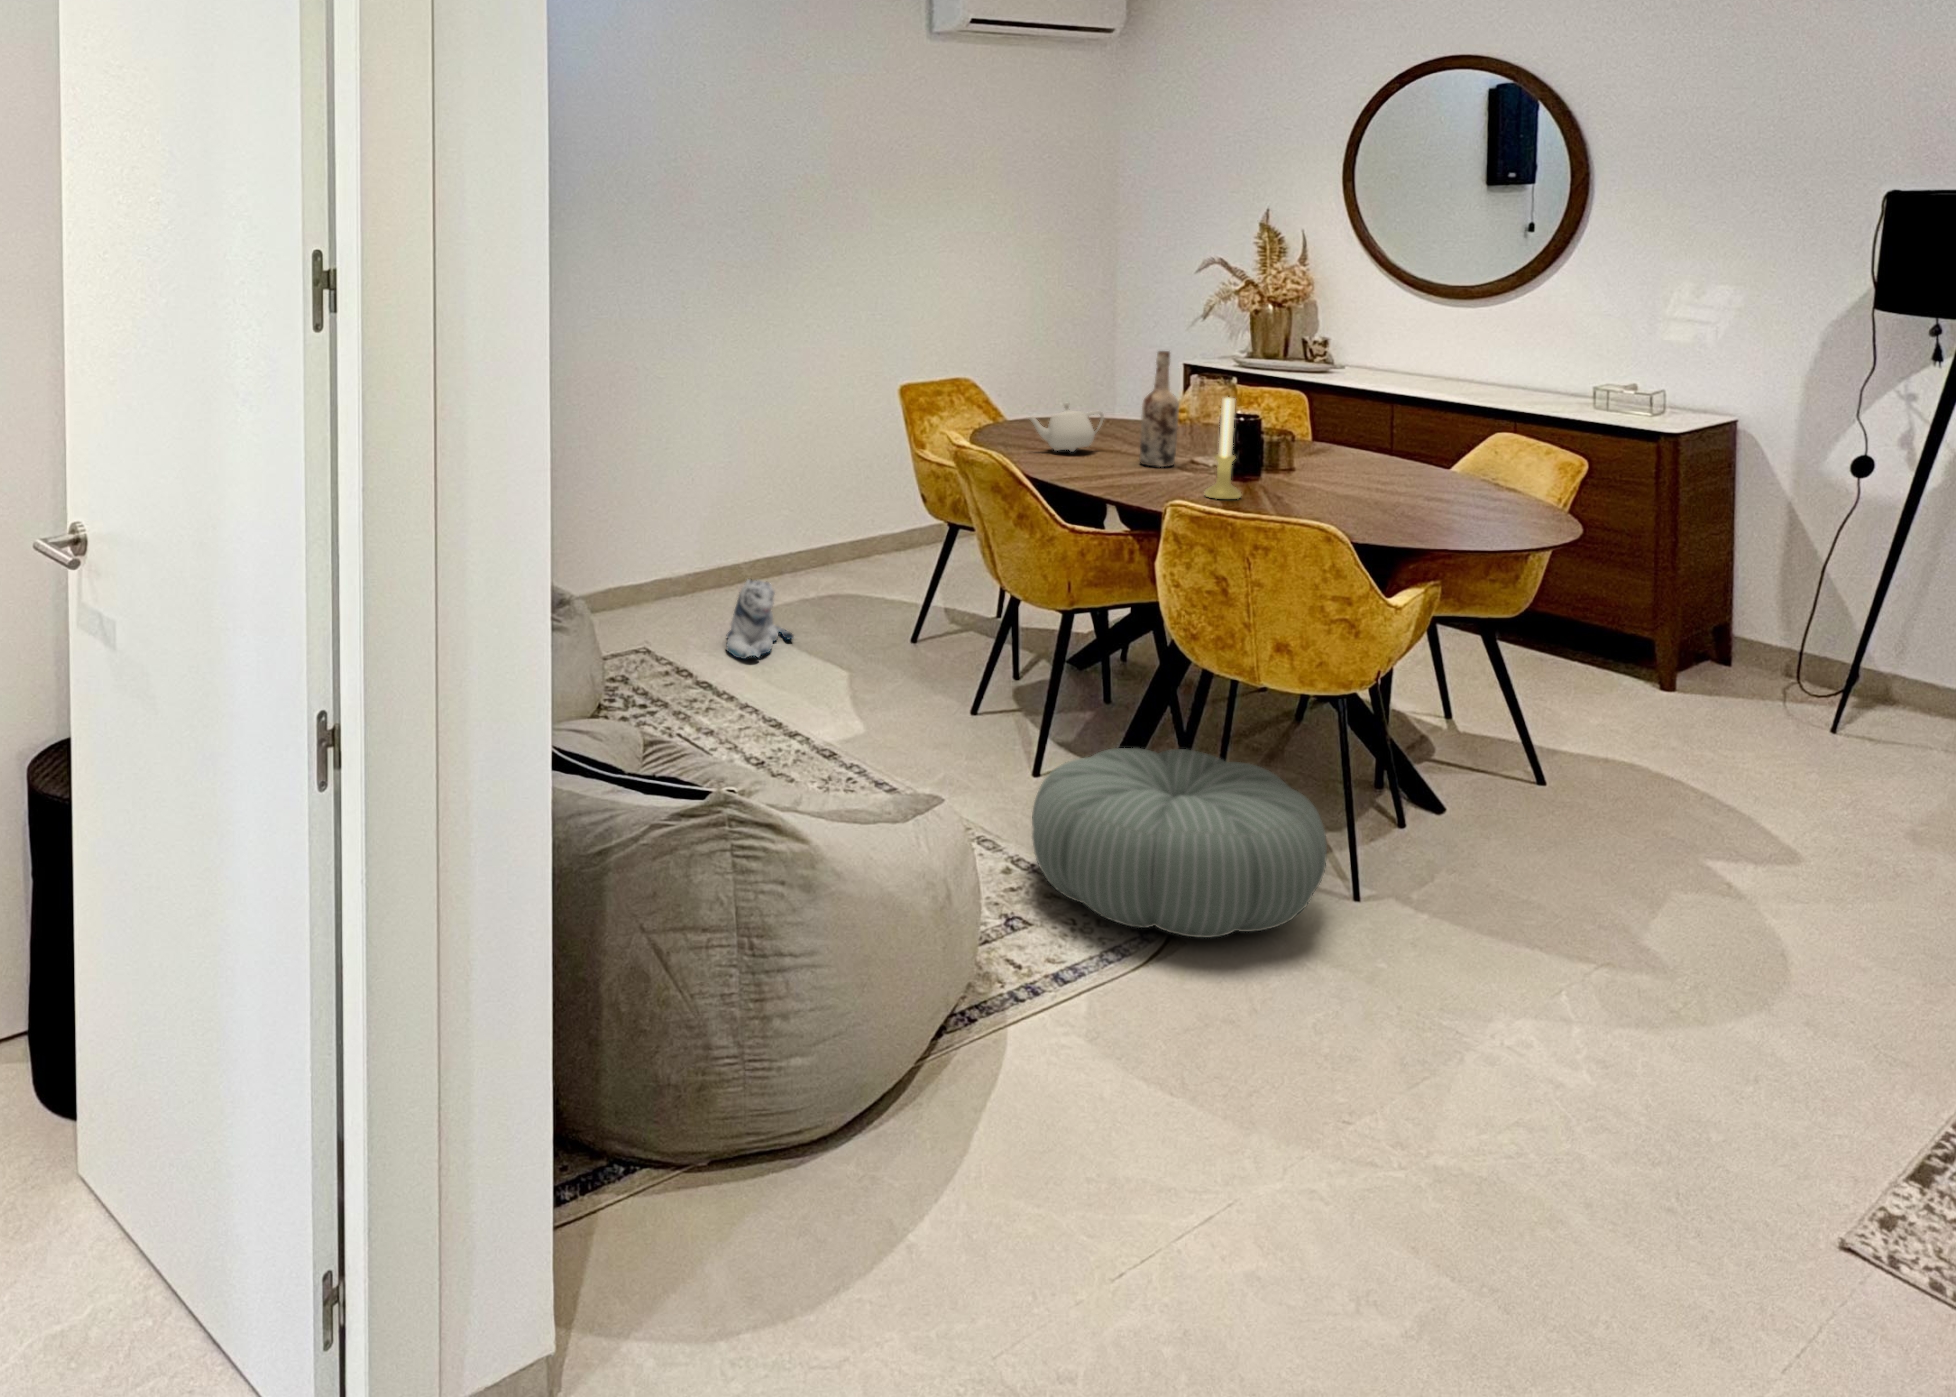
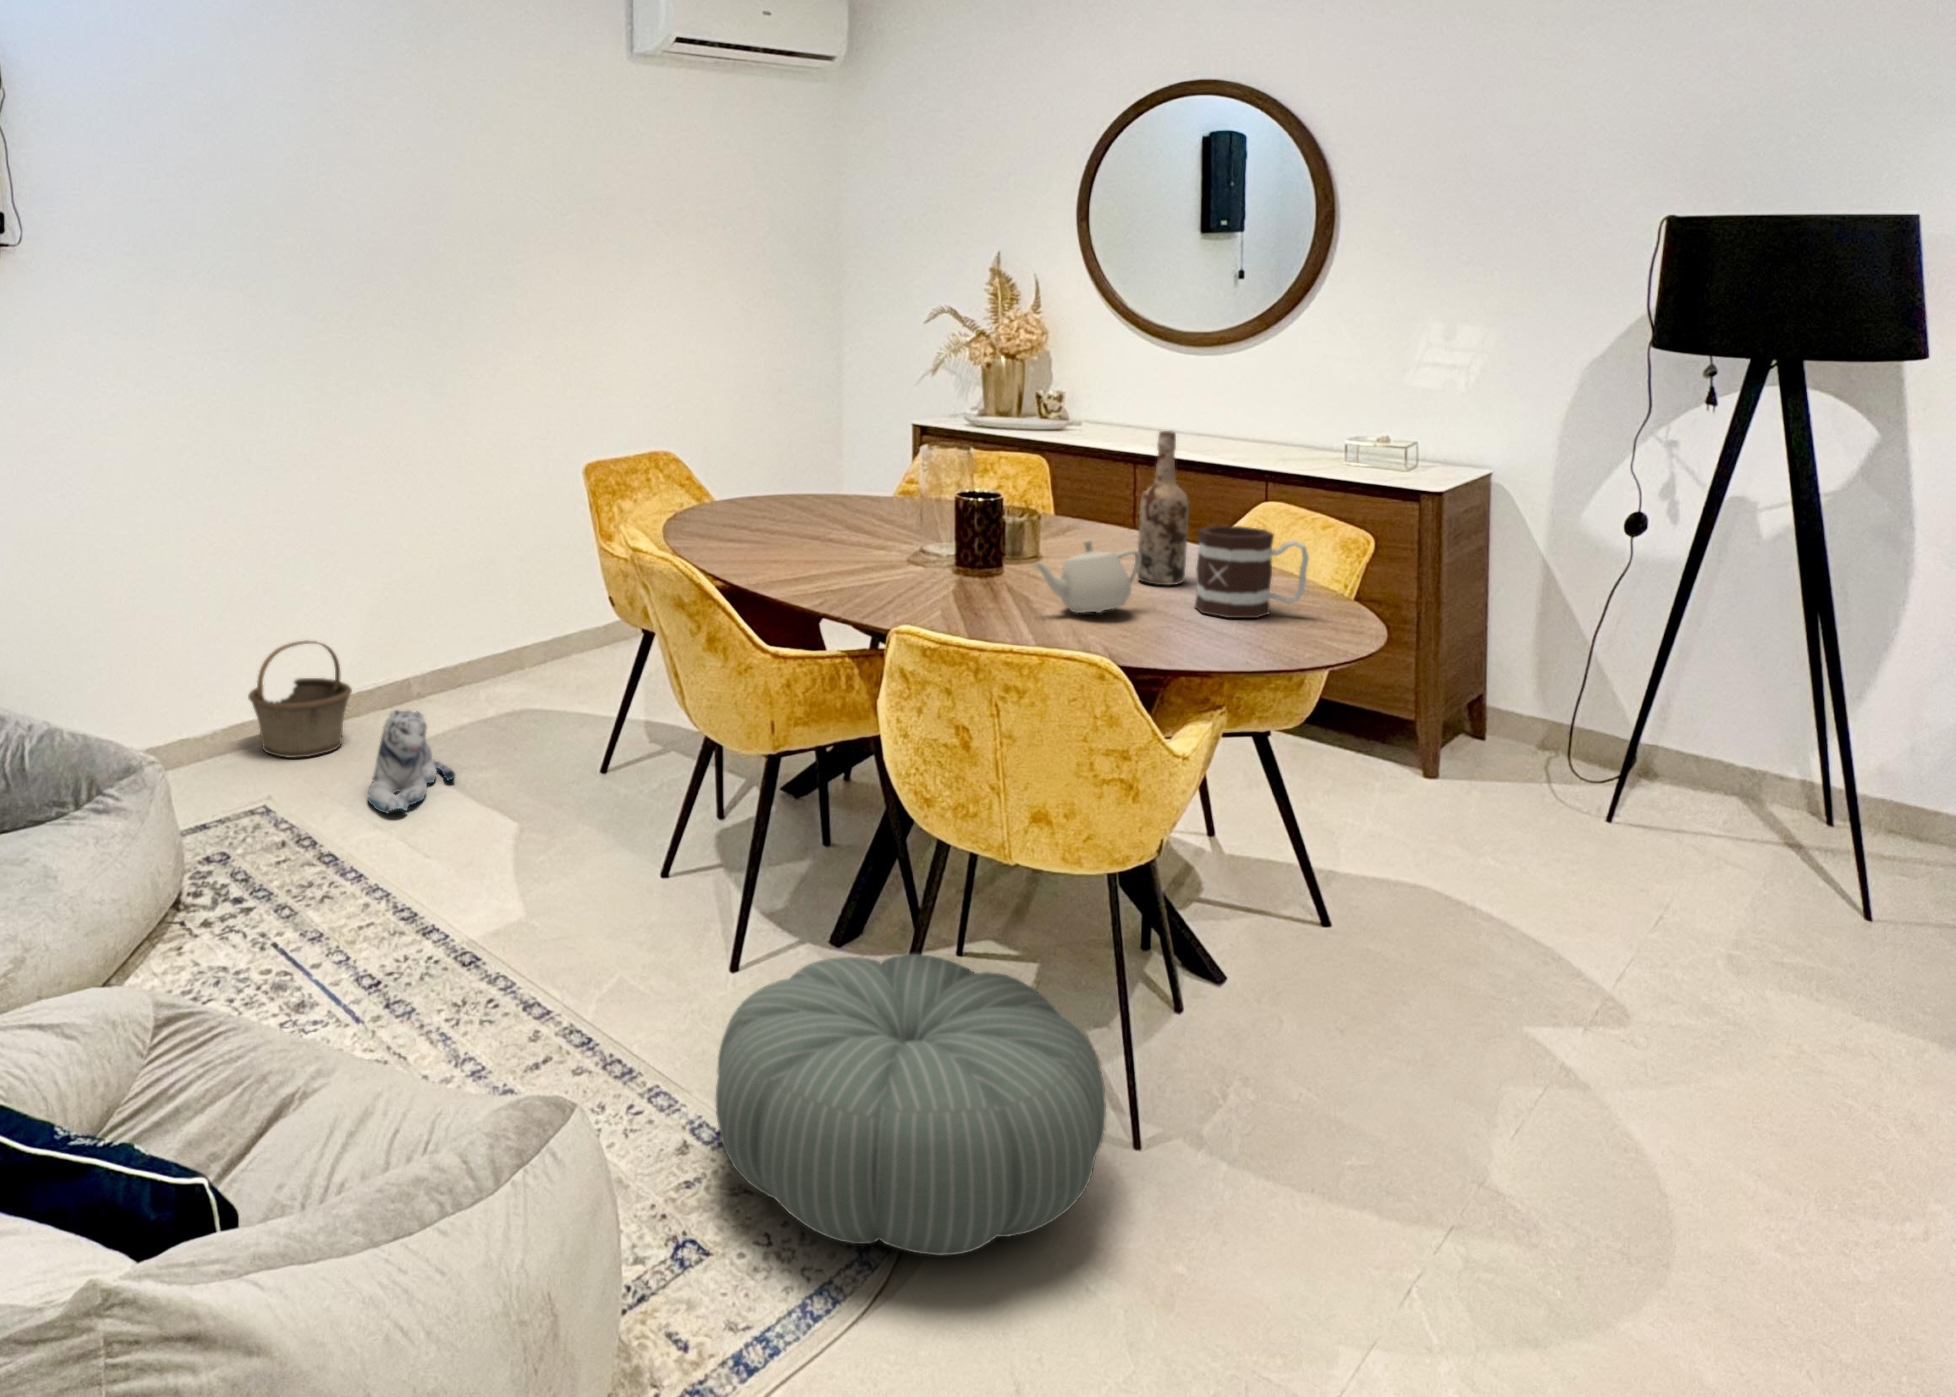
wine bottle: present [1140,351,1179,467] -> present [1137,431,1189,585]
candle holder: present [1205,397,1241,499] -> none [931,476,976,611]
teapot: present [1029,403,1104,452] -> present [1034,540,1141,613]
mug: none [1422,440,1519,512] -> present [1195,526,1309,618]
basket: none [623,525,705,619] -> present [248,641,352,758]

